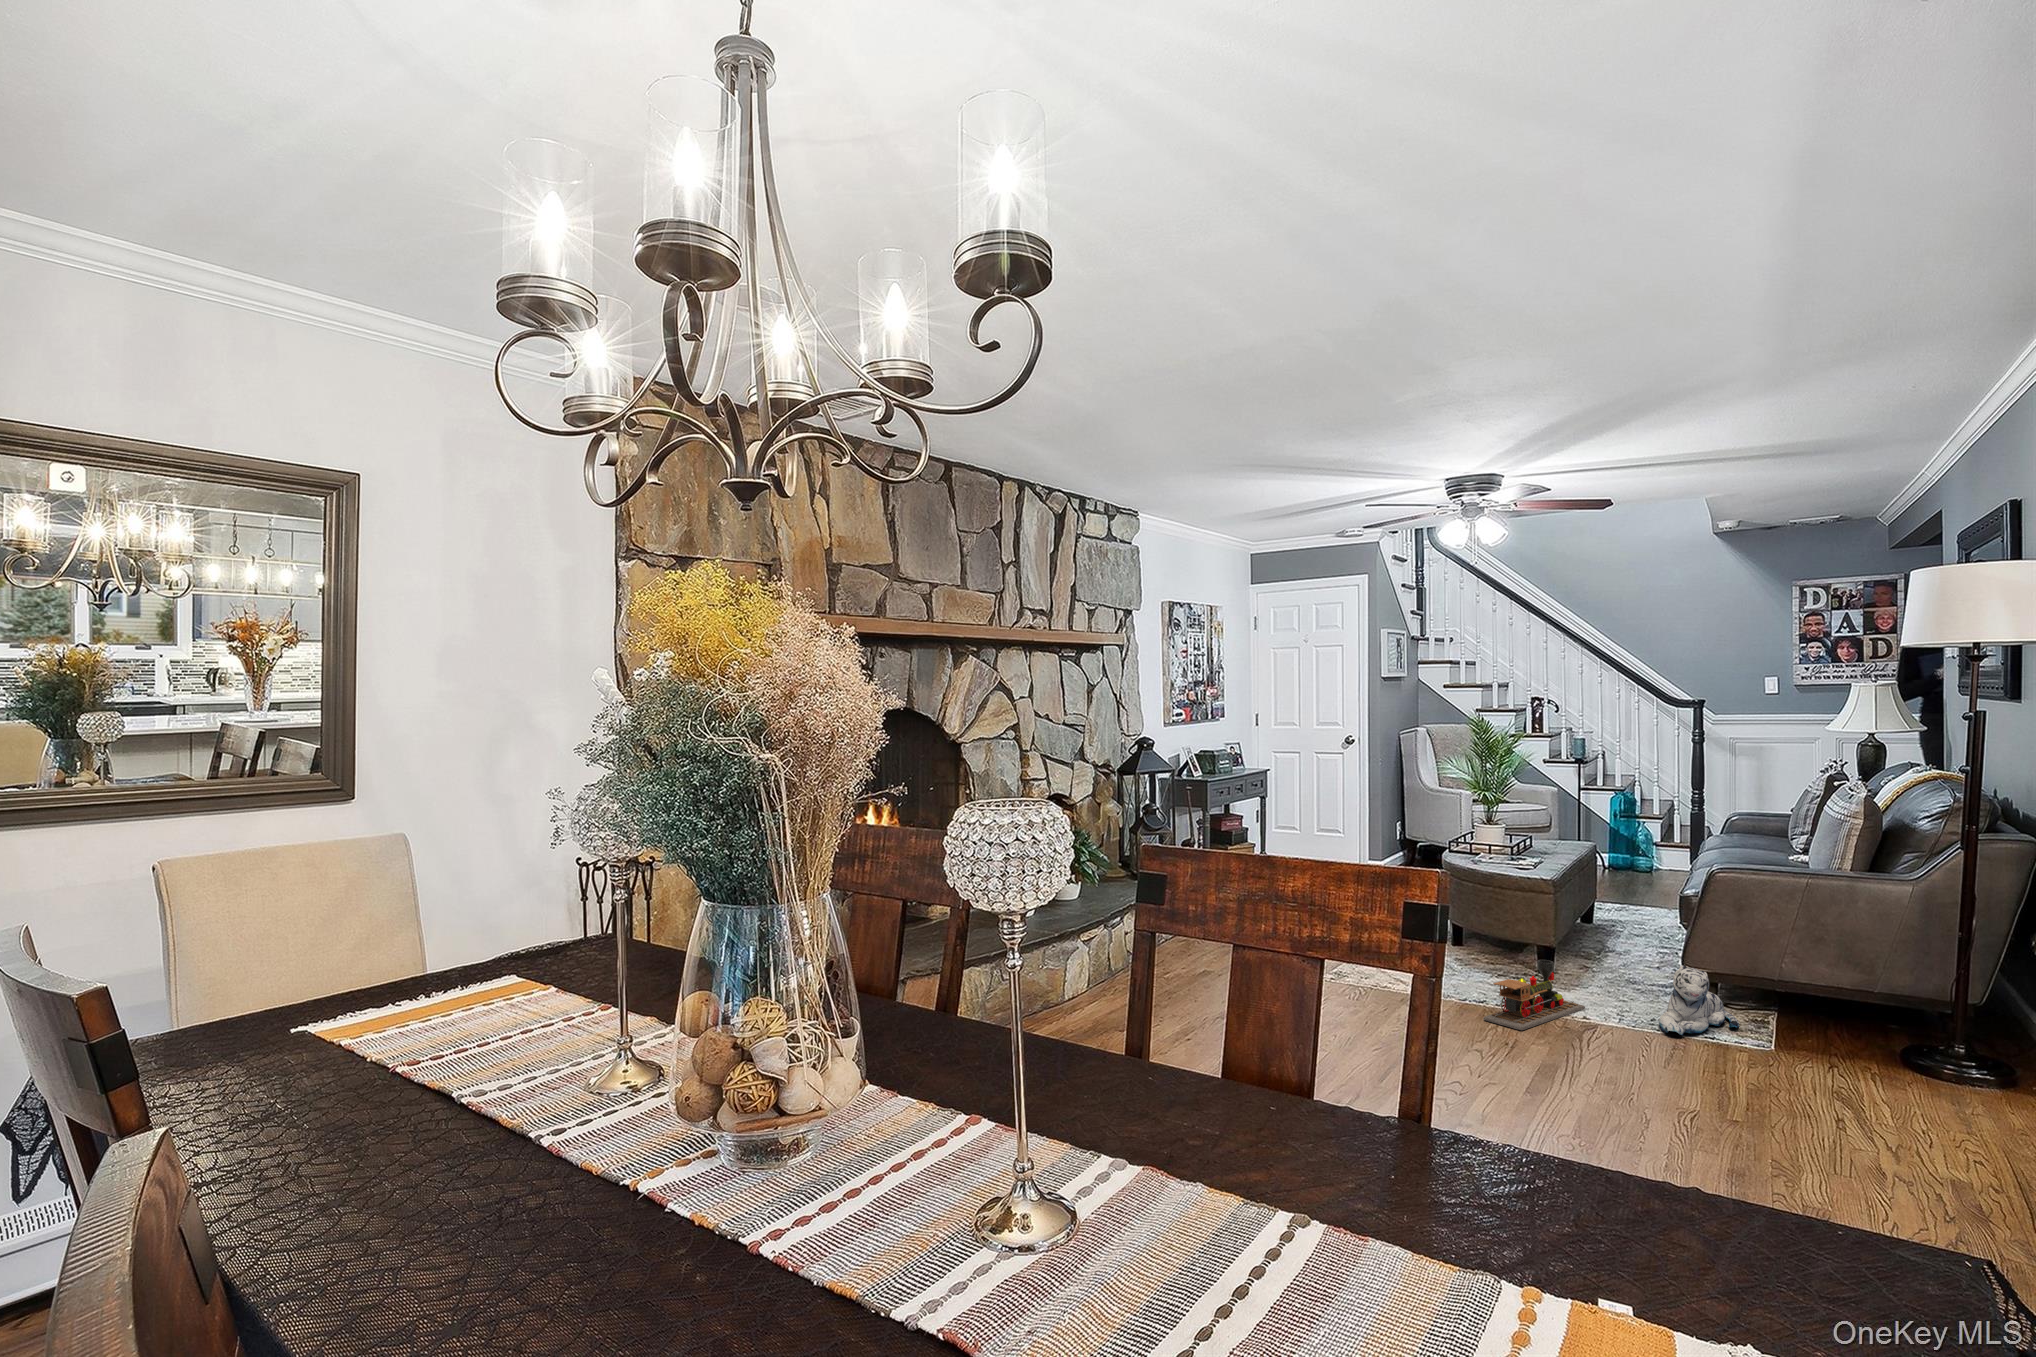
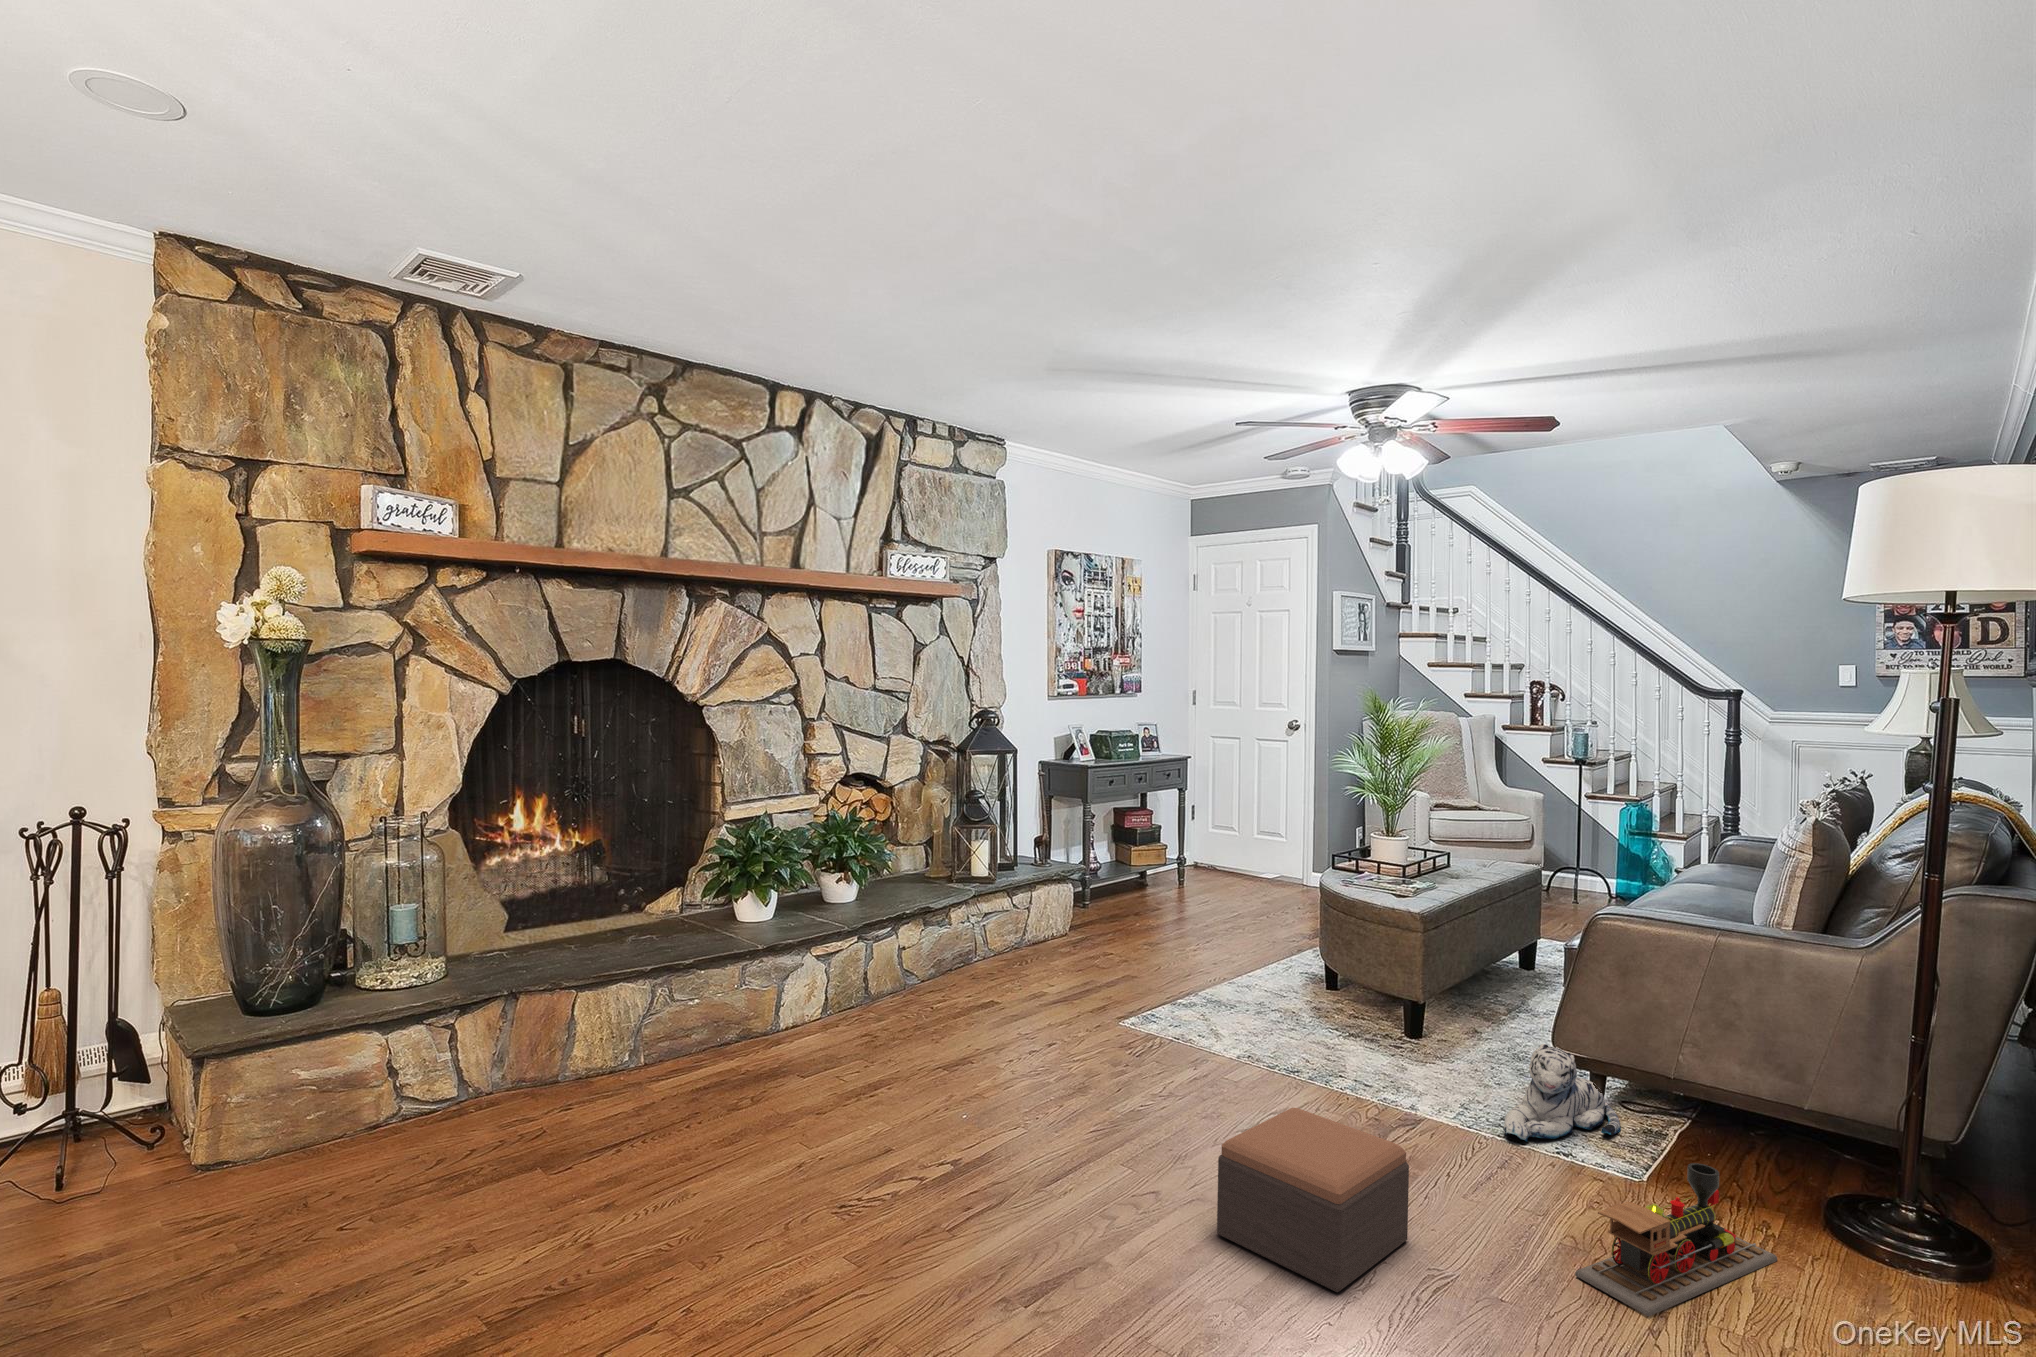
toy train: present [1483,960,1585,1031] -> present [1575,1163,1777,1316]
footstool: none [1523,1015,1653,1131] -> present [1217,1108,1409,1292]

